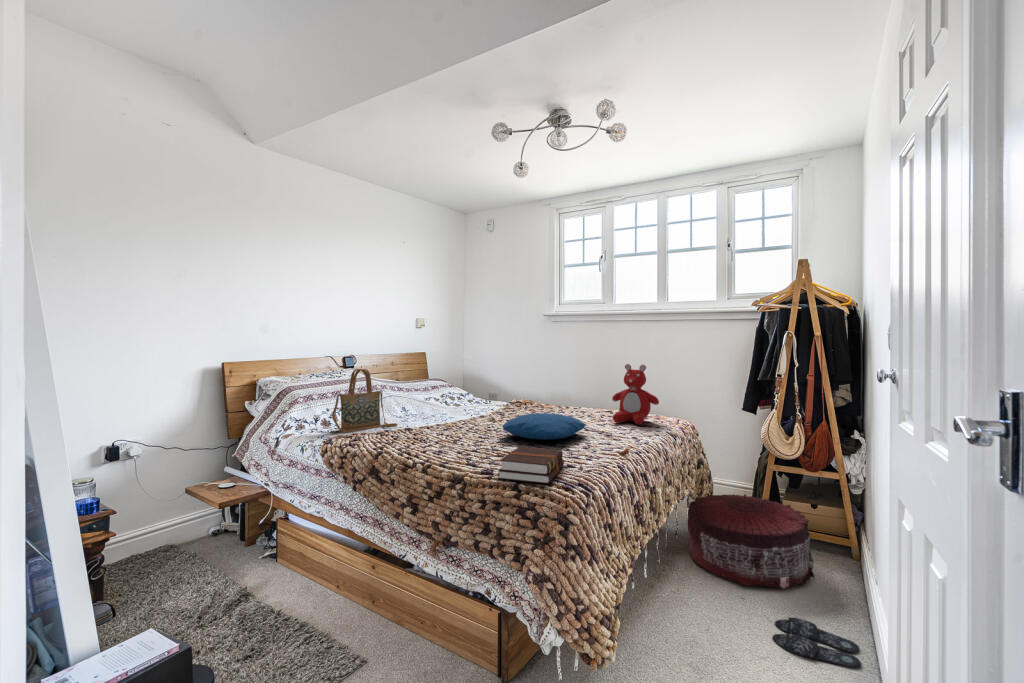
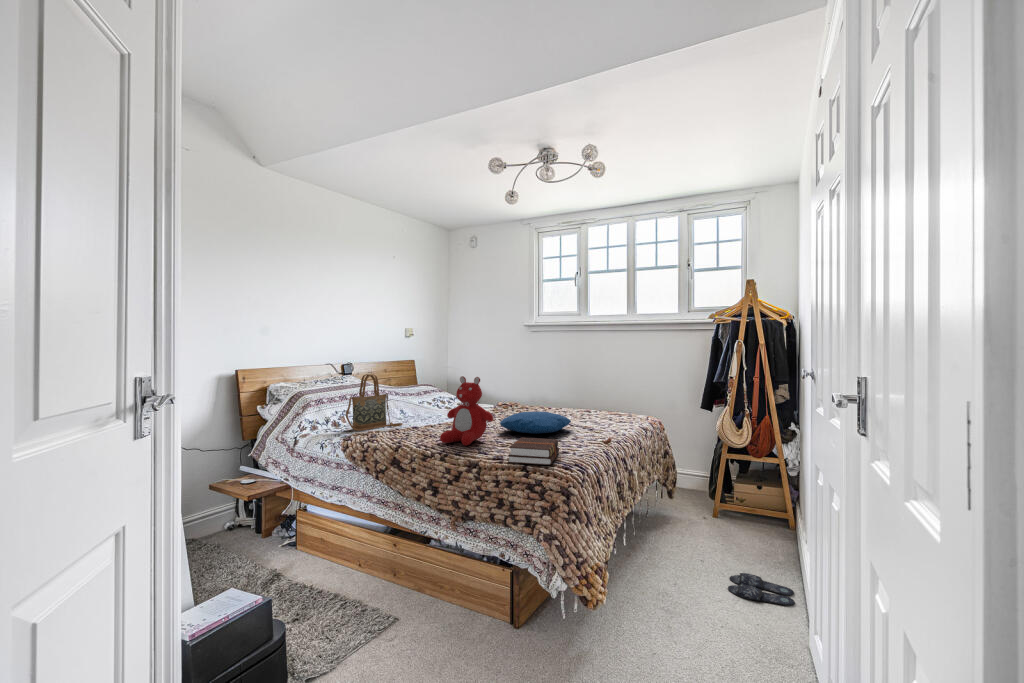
teddy bear: present [612,364,659,425] -> present [440,376,493,446]
pouf: present [688,494,814,589] -> none [657,479,761,553]

